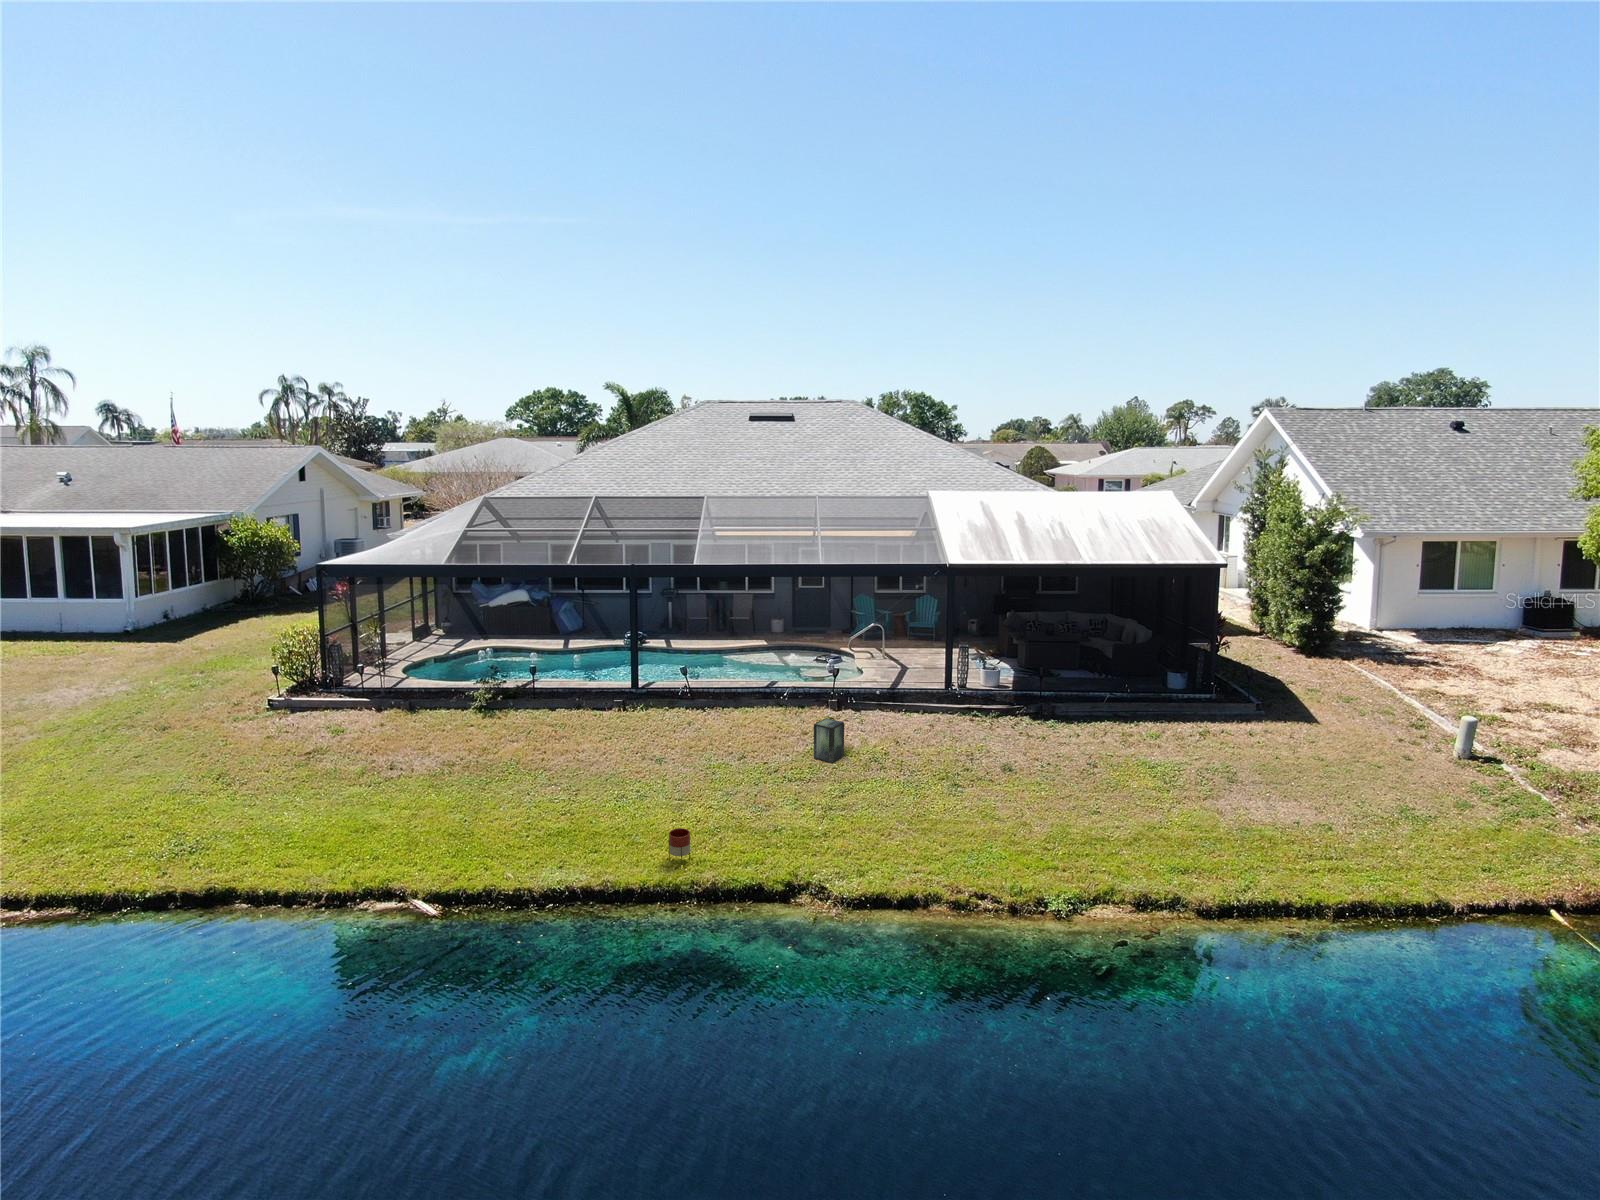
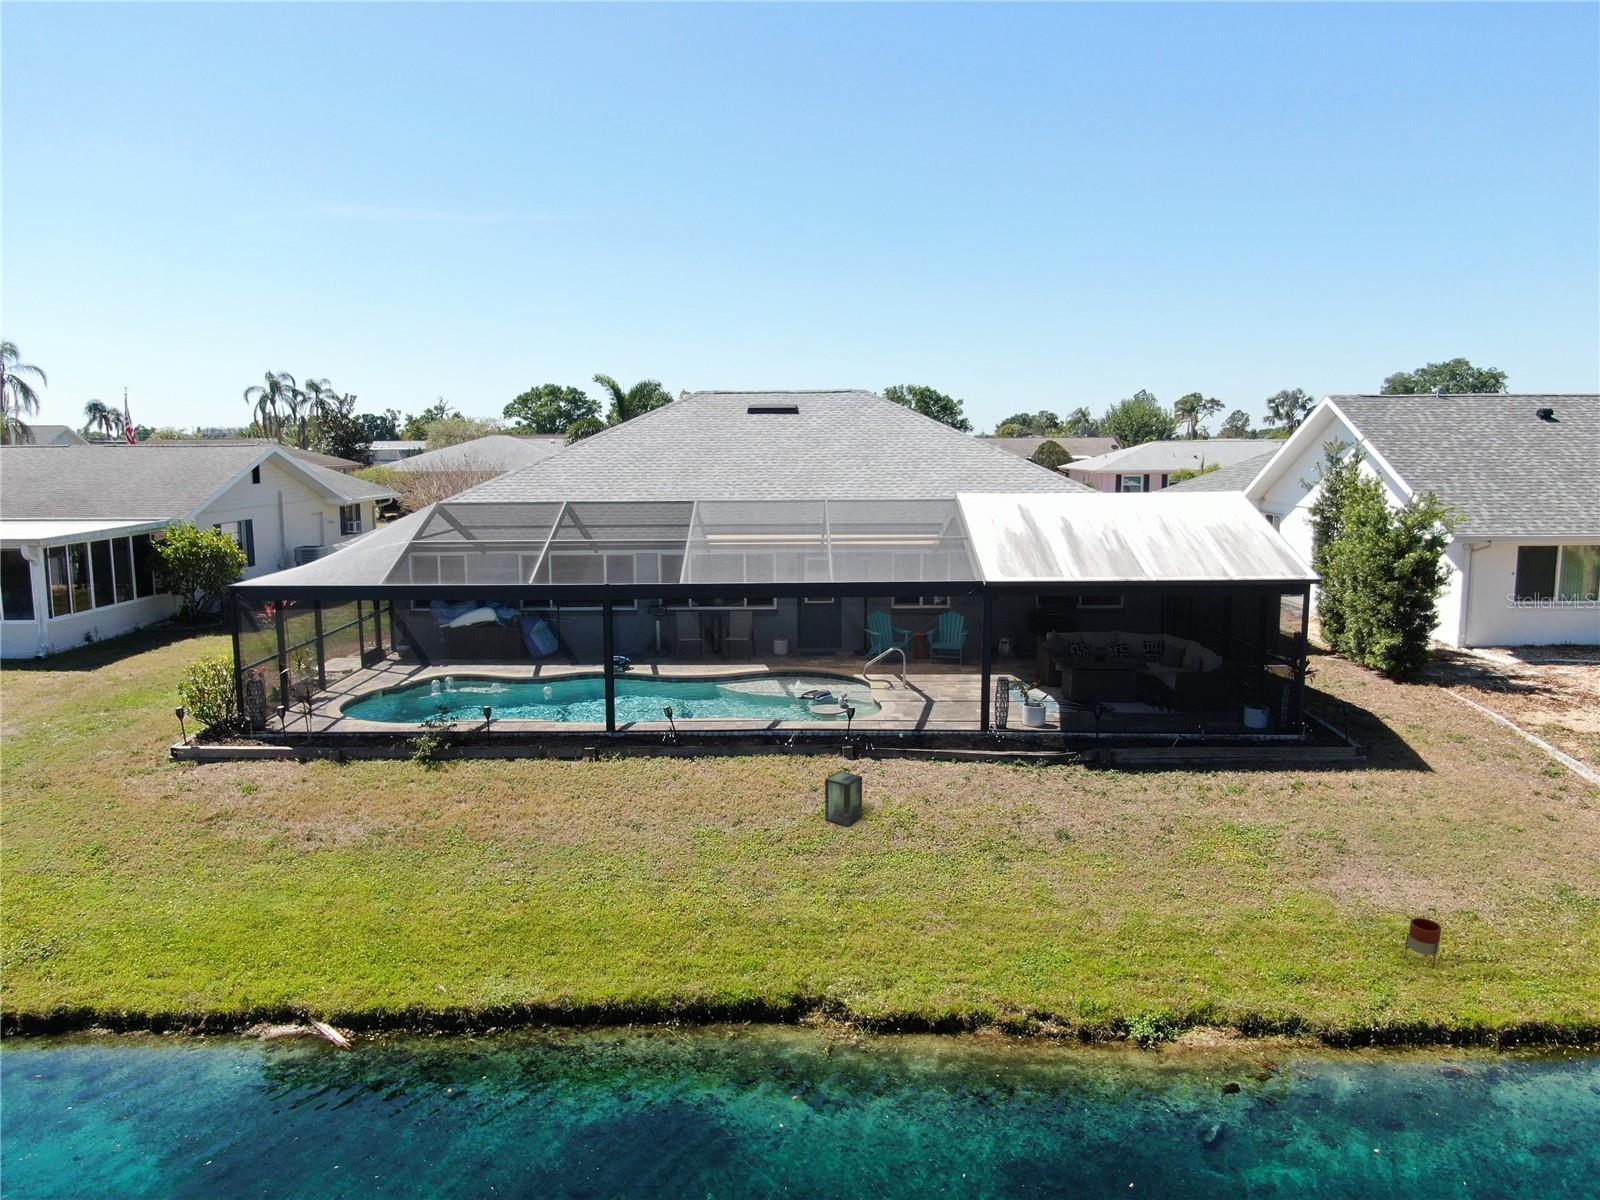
planter: present [668,828,691,863] -> present [1404,918,1441,969]

